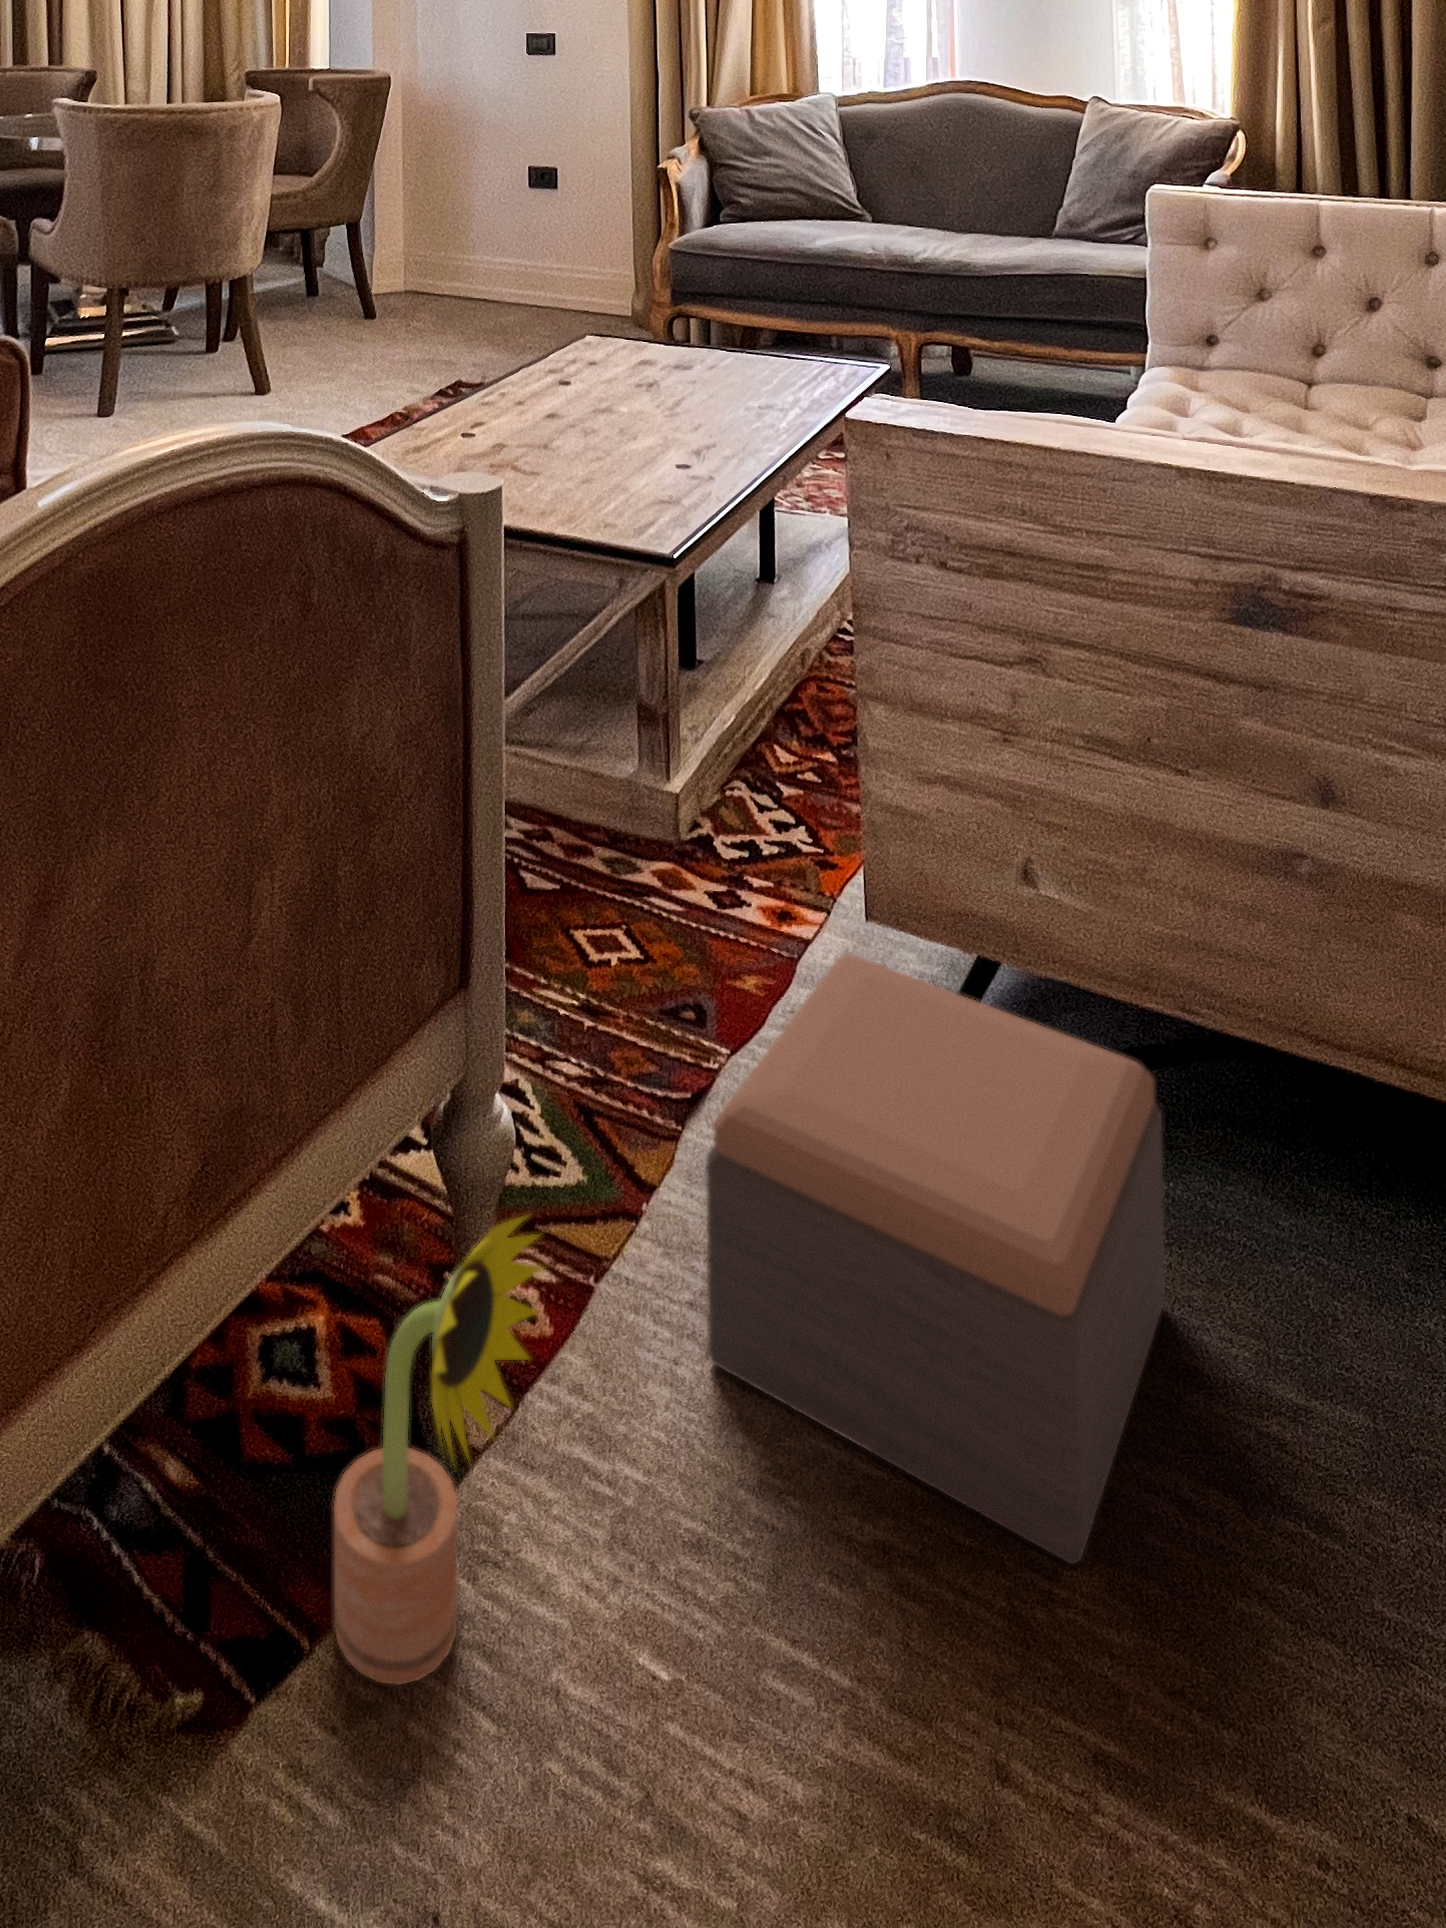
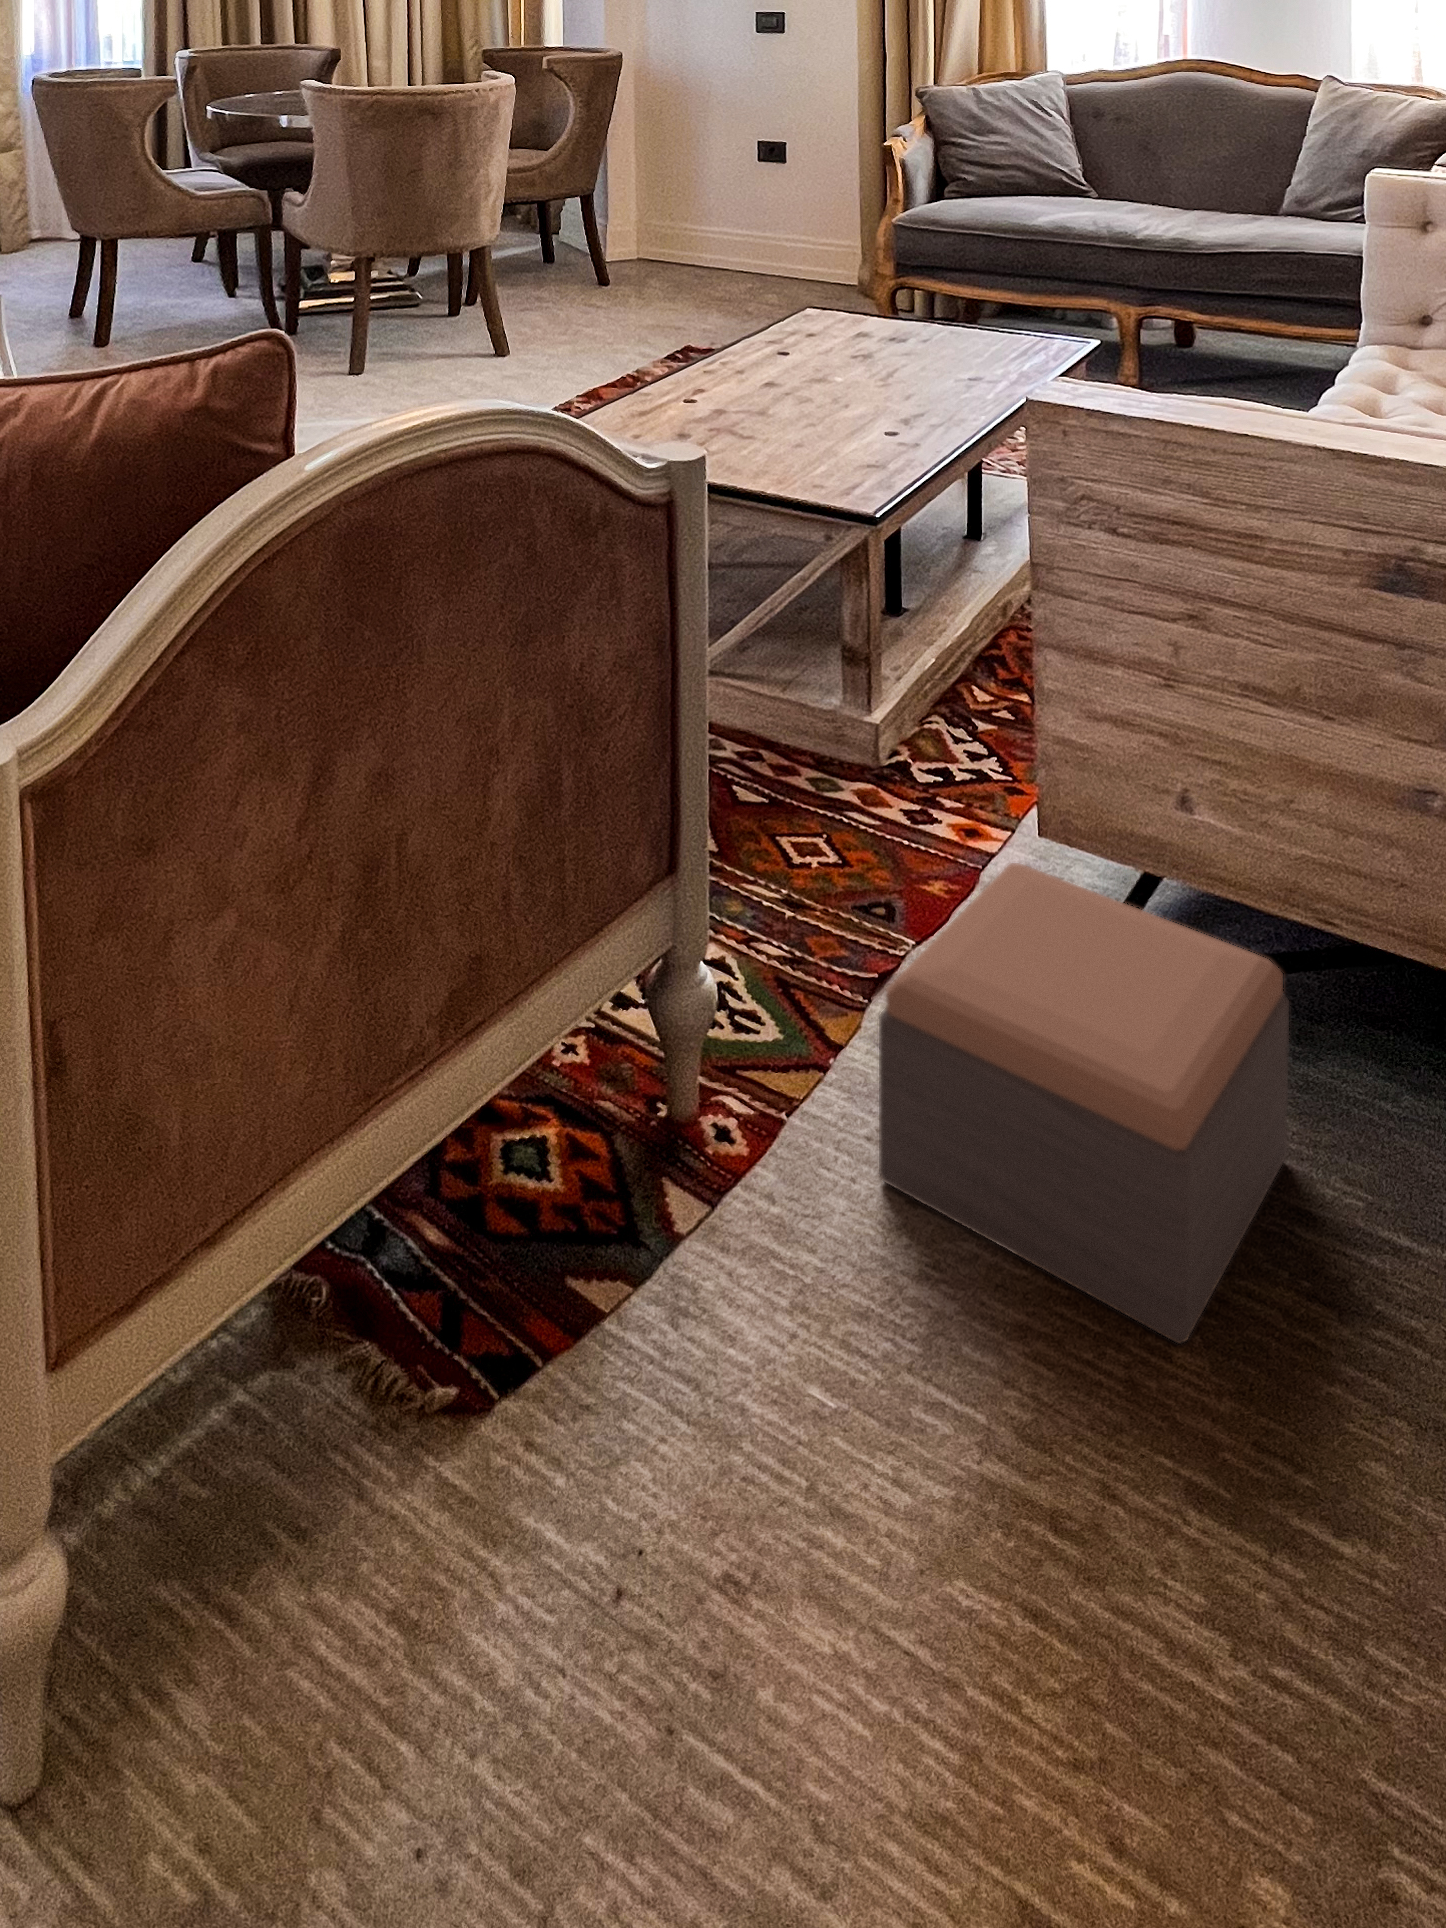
decorative plant: present [334,1216,543,1685] -> none [560,1043,735,1389]

